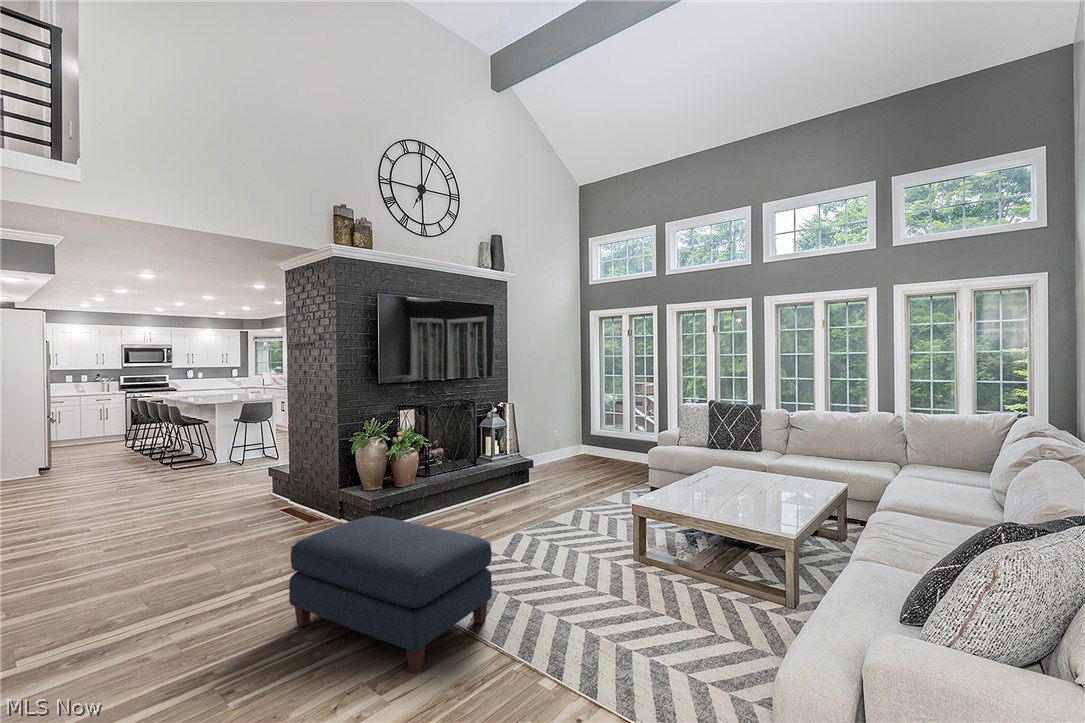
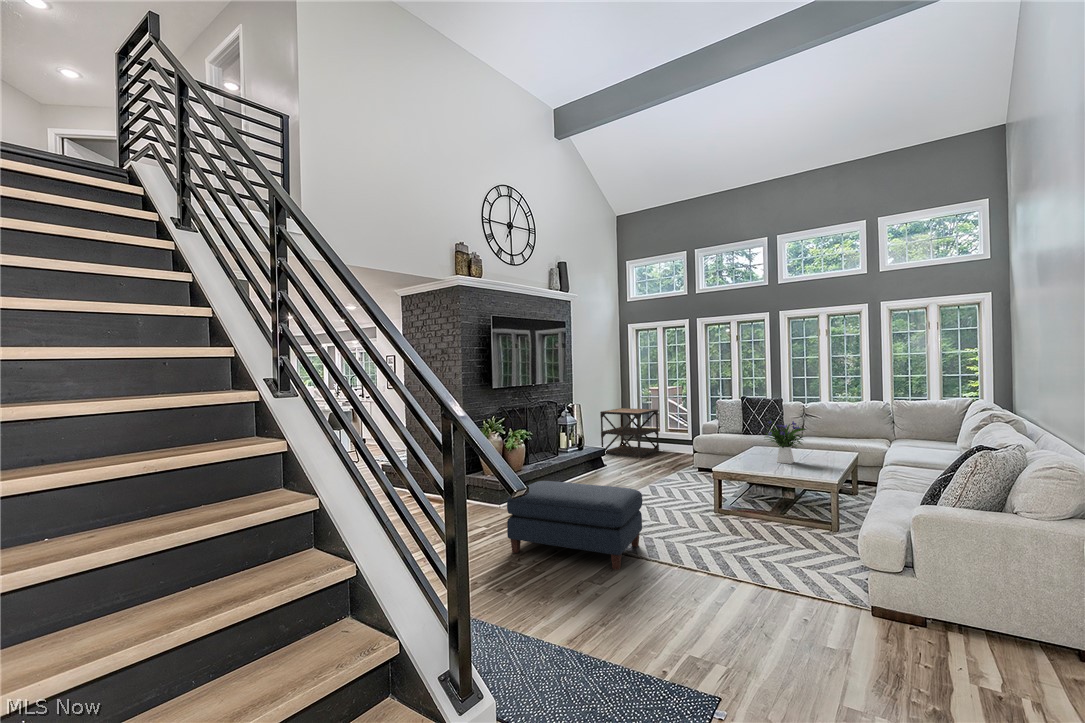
side table: none [552,411,622,472] -> present [600,408,659,458]
flower arrangement: none [701,433,765,499] -> present [765,418,806,464]

